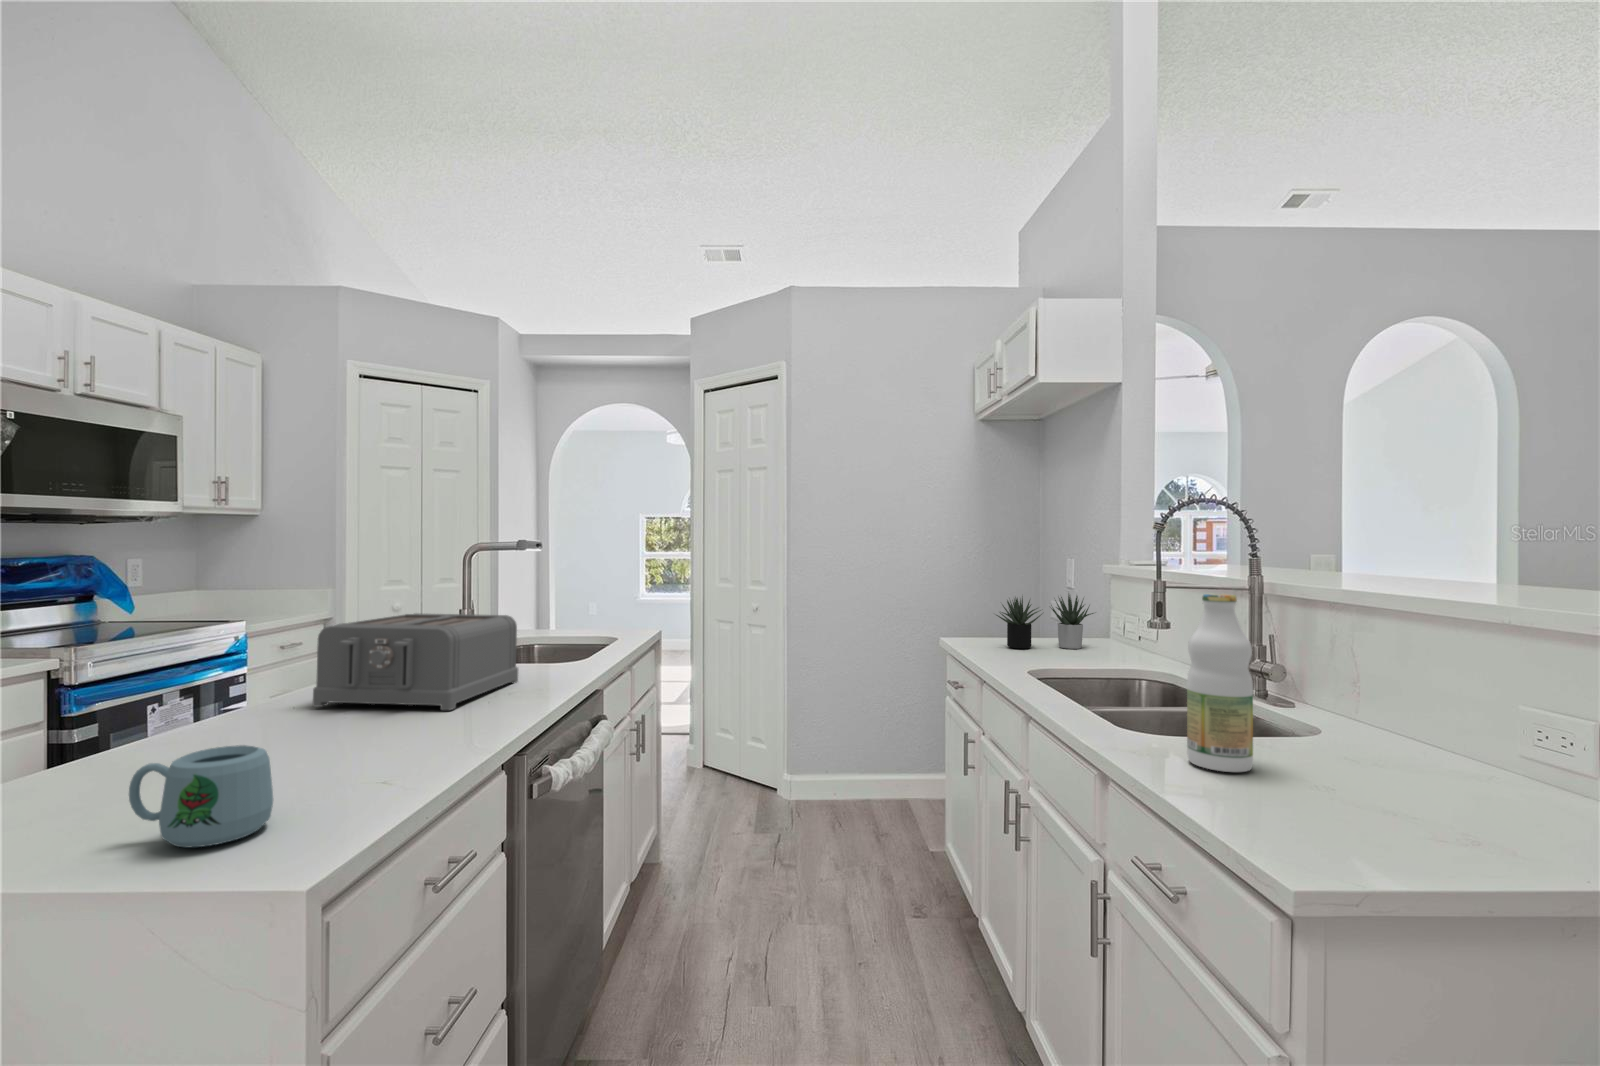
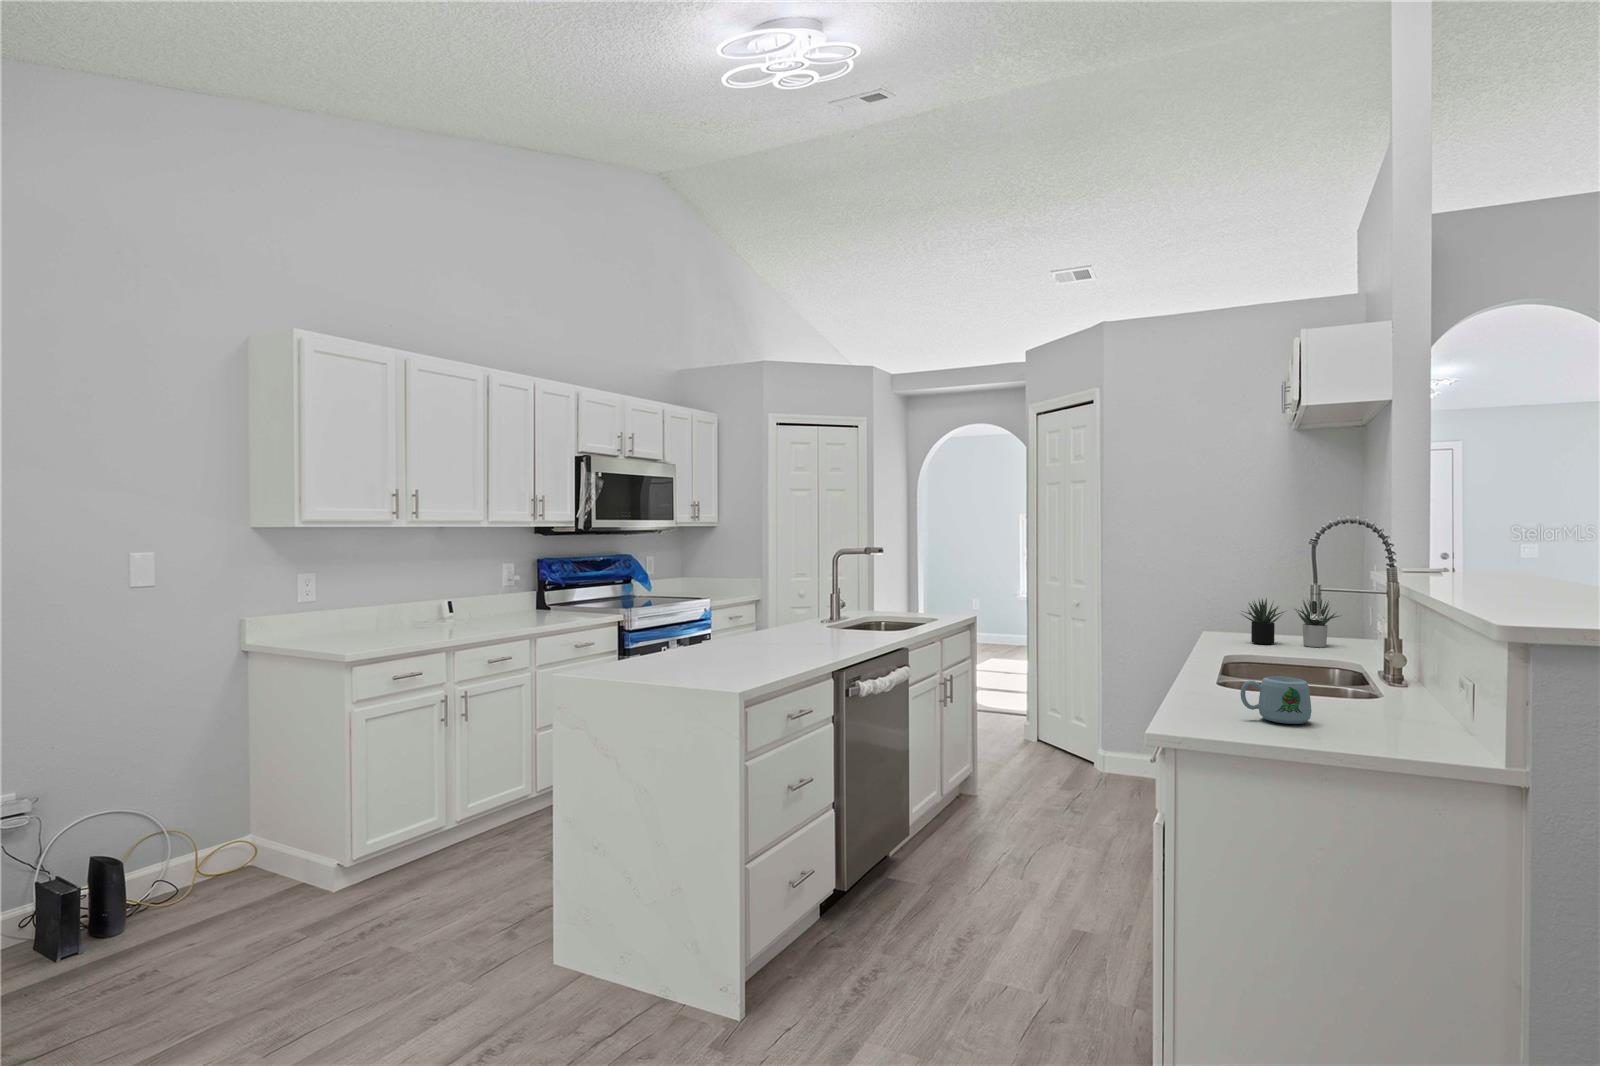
bottle: present [1187,594,1253,772] -> none [1203,596,1243,706]
toaster: present [313,613,518,710] -> none [749,595,853,648]
mug: present [129,745,273,847] -> present [1241,676,1312,724]

